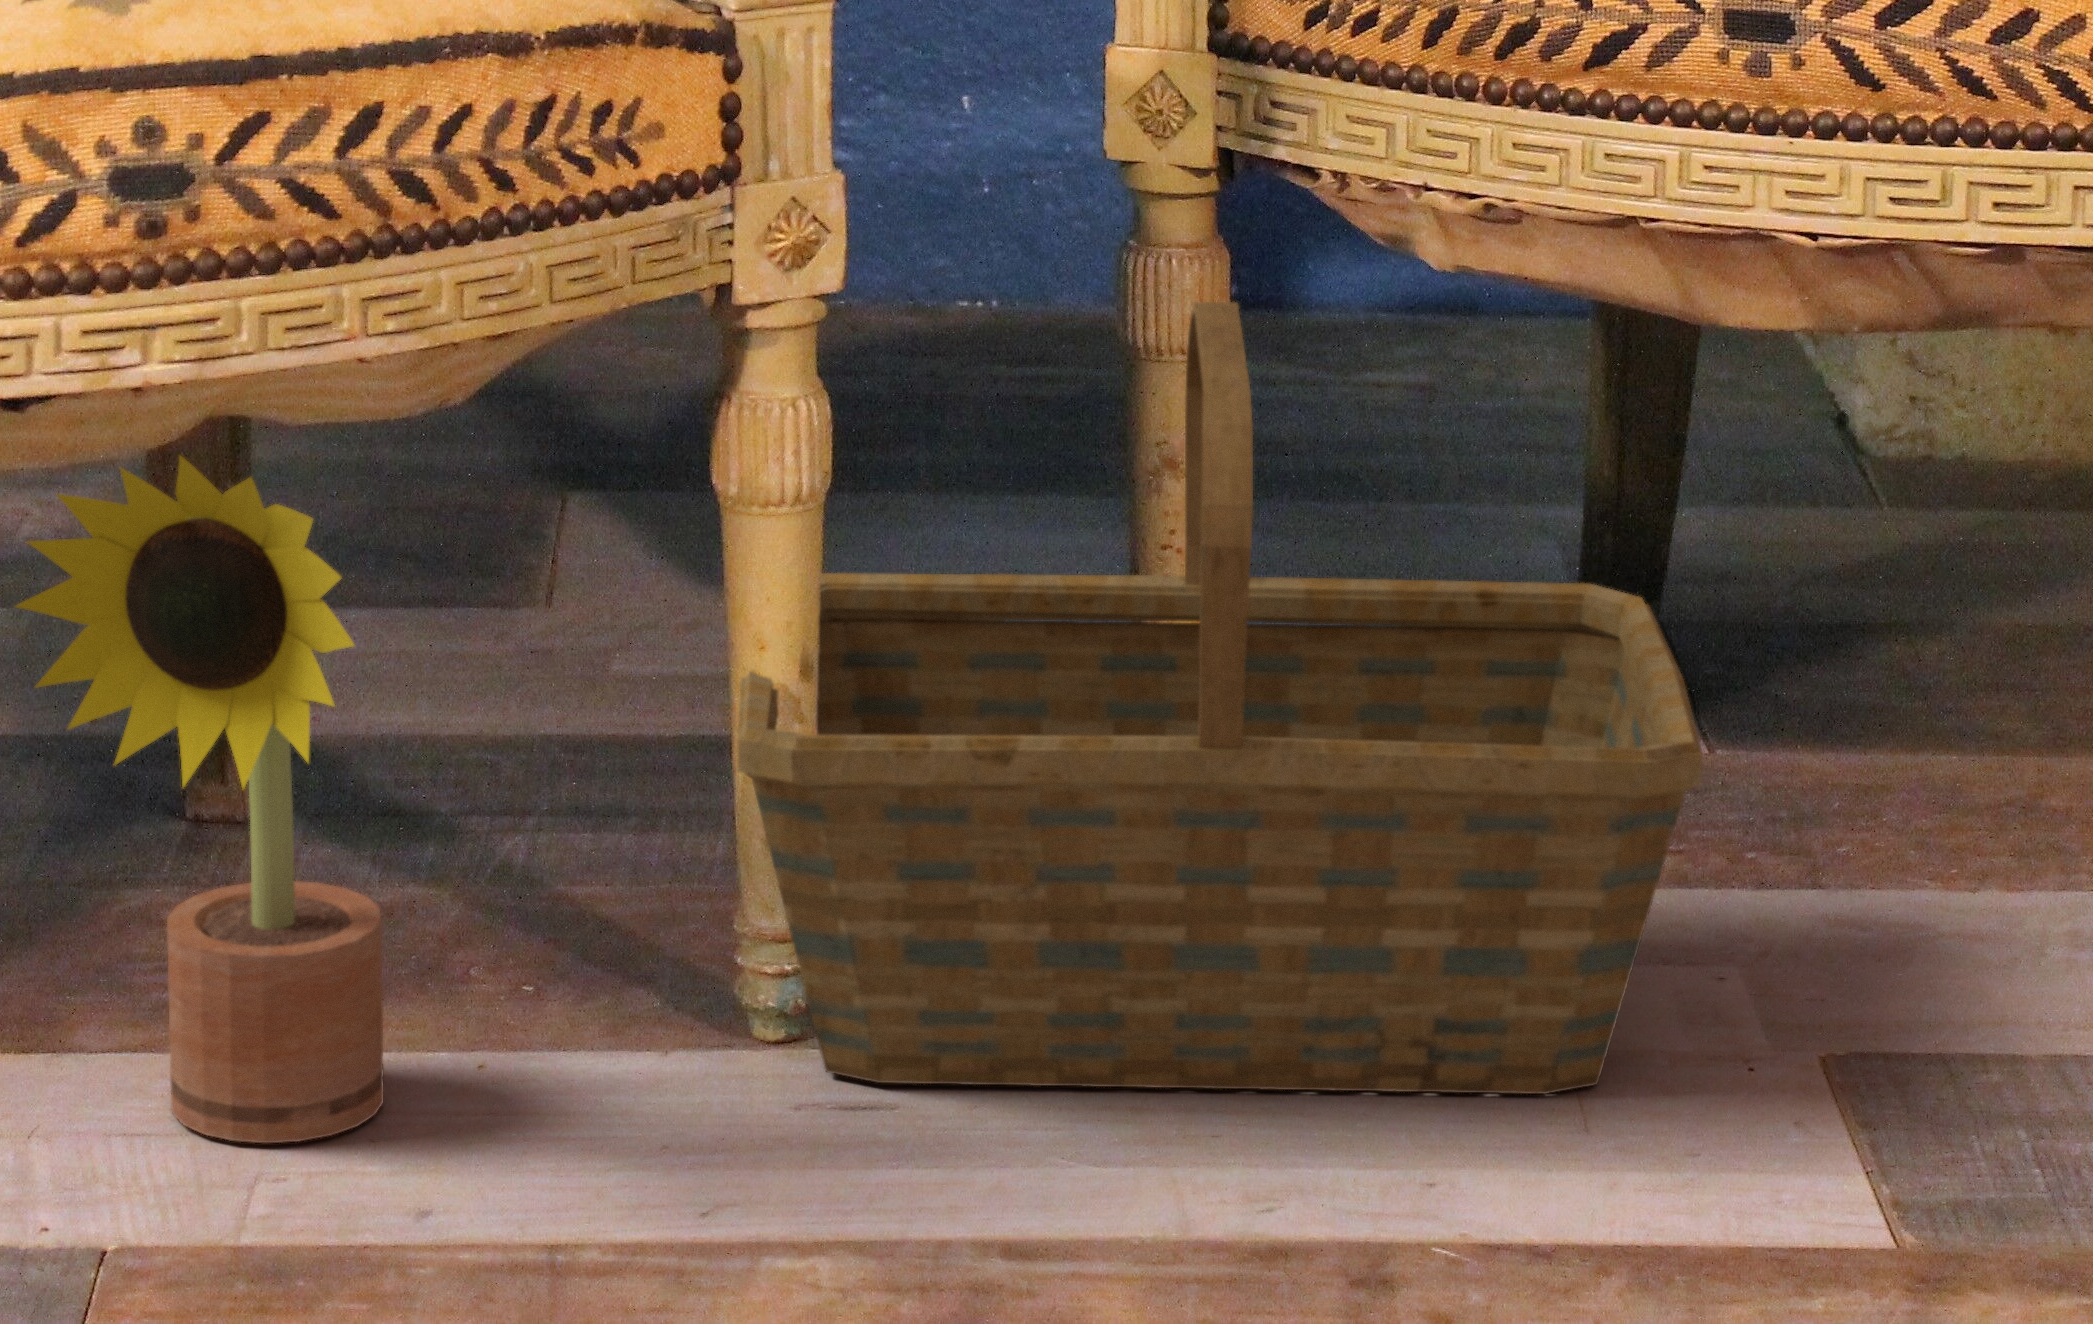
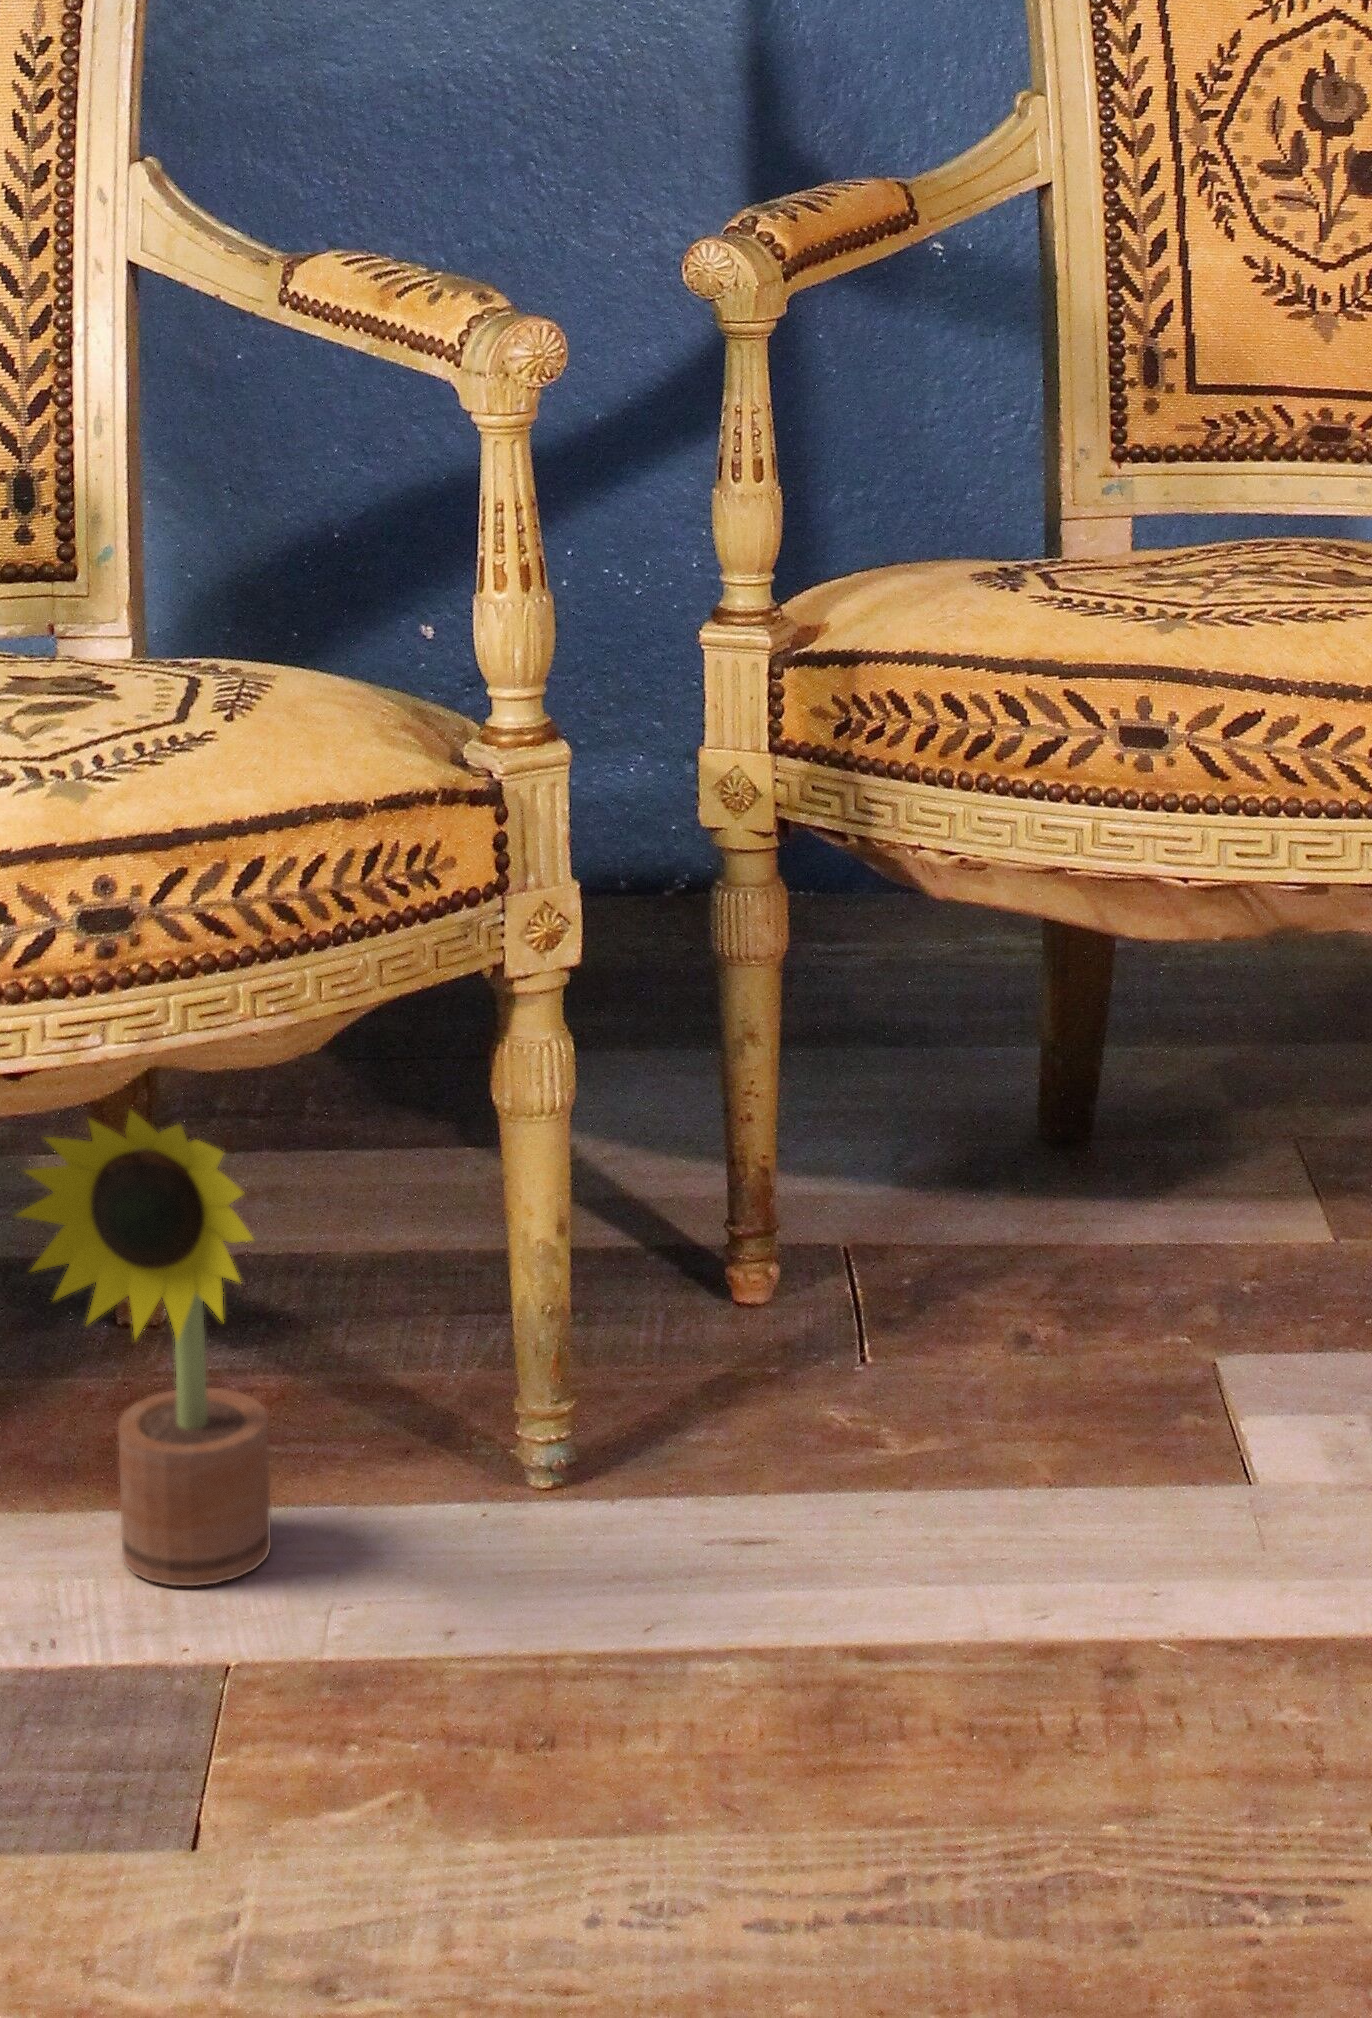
basket: present [737,302,1703,1094] -> none [506,941,1174,1516]

